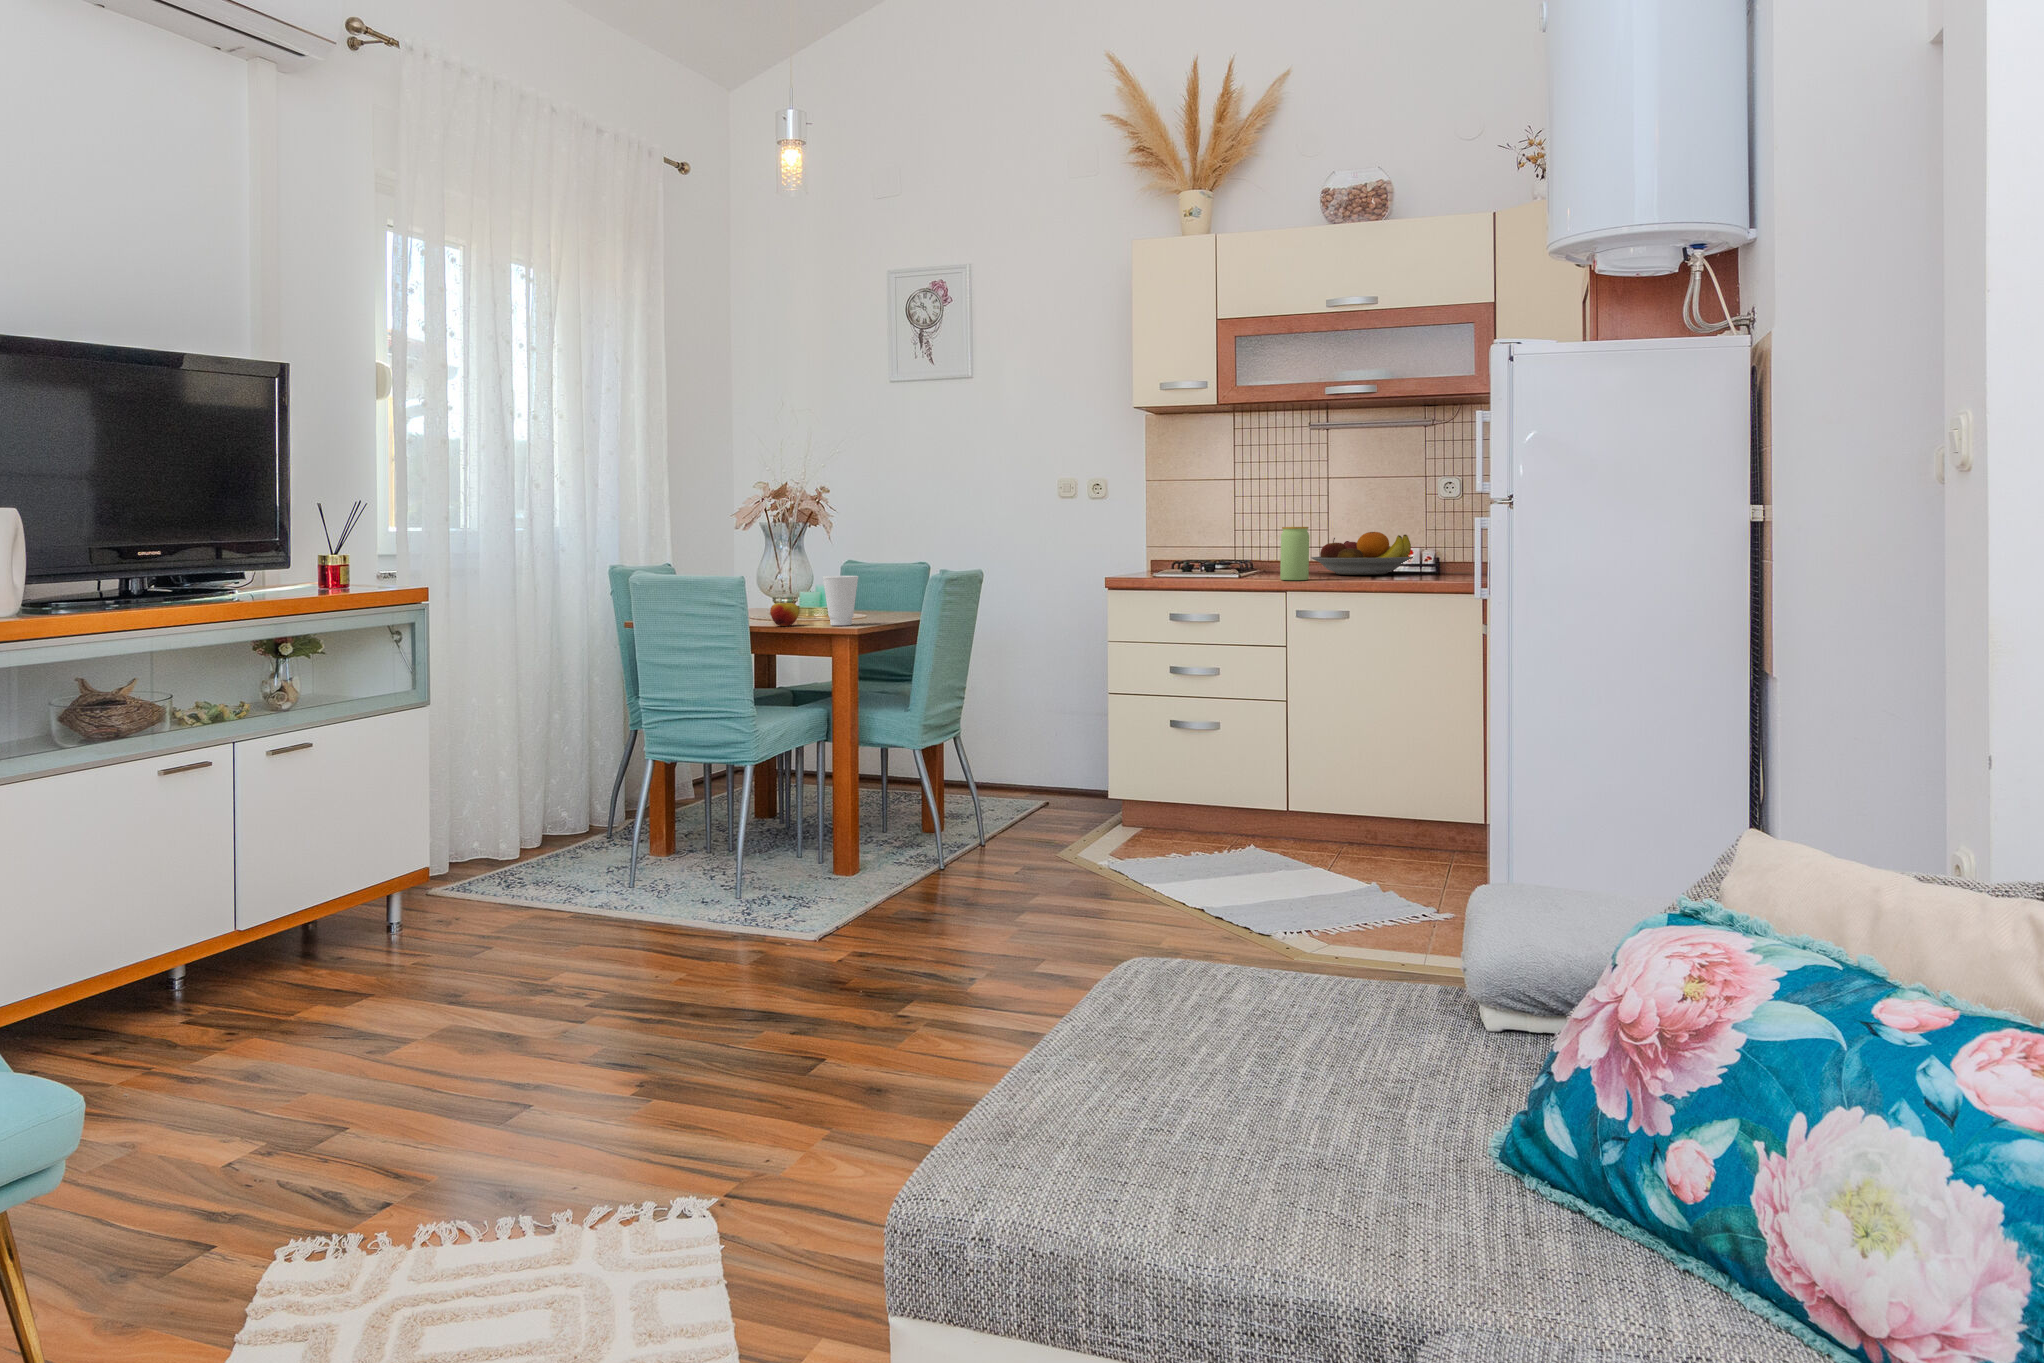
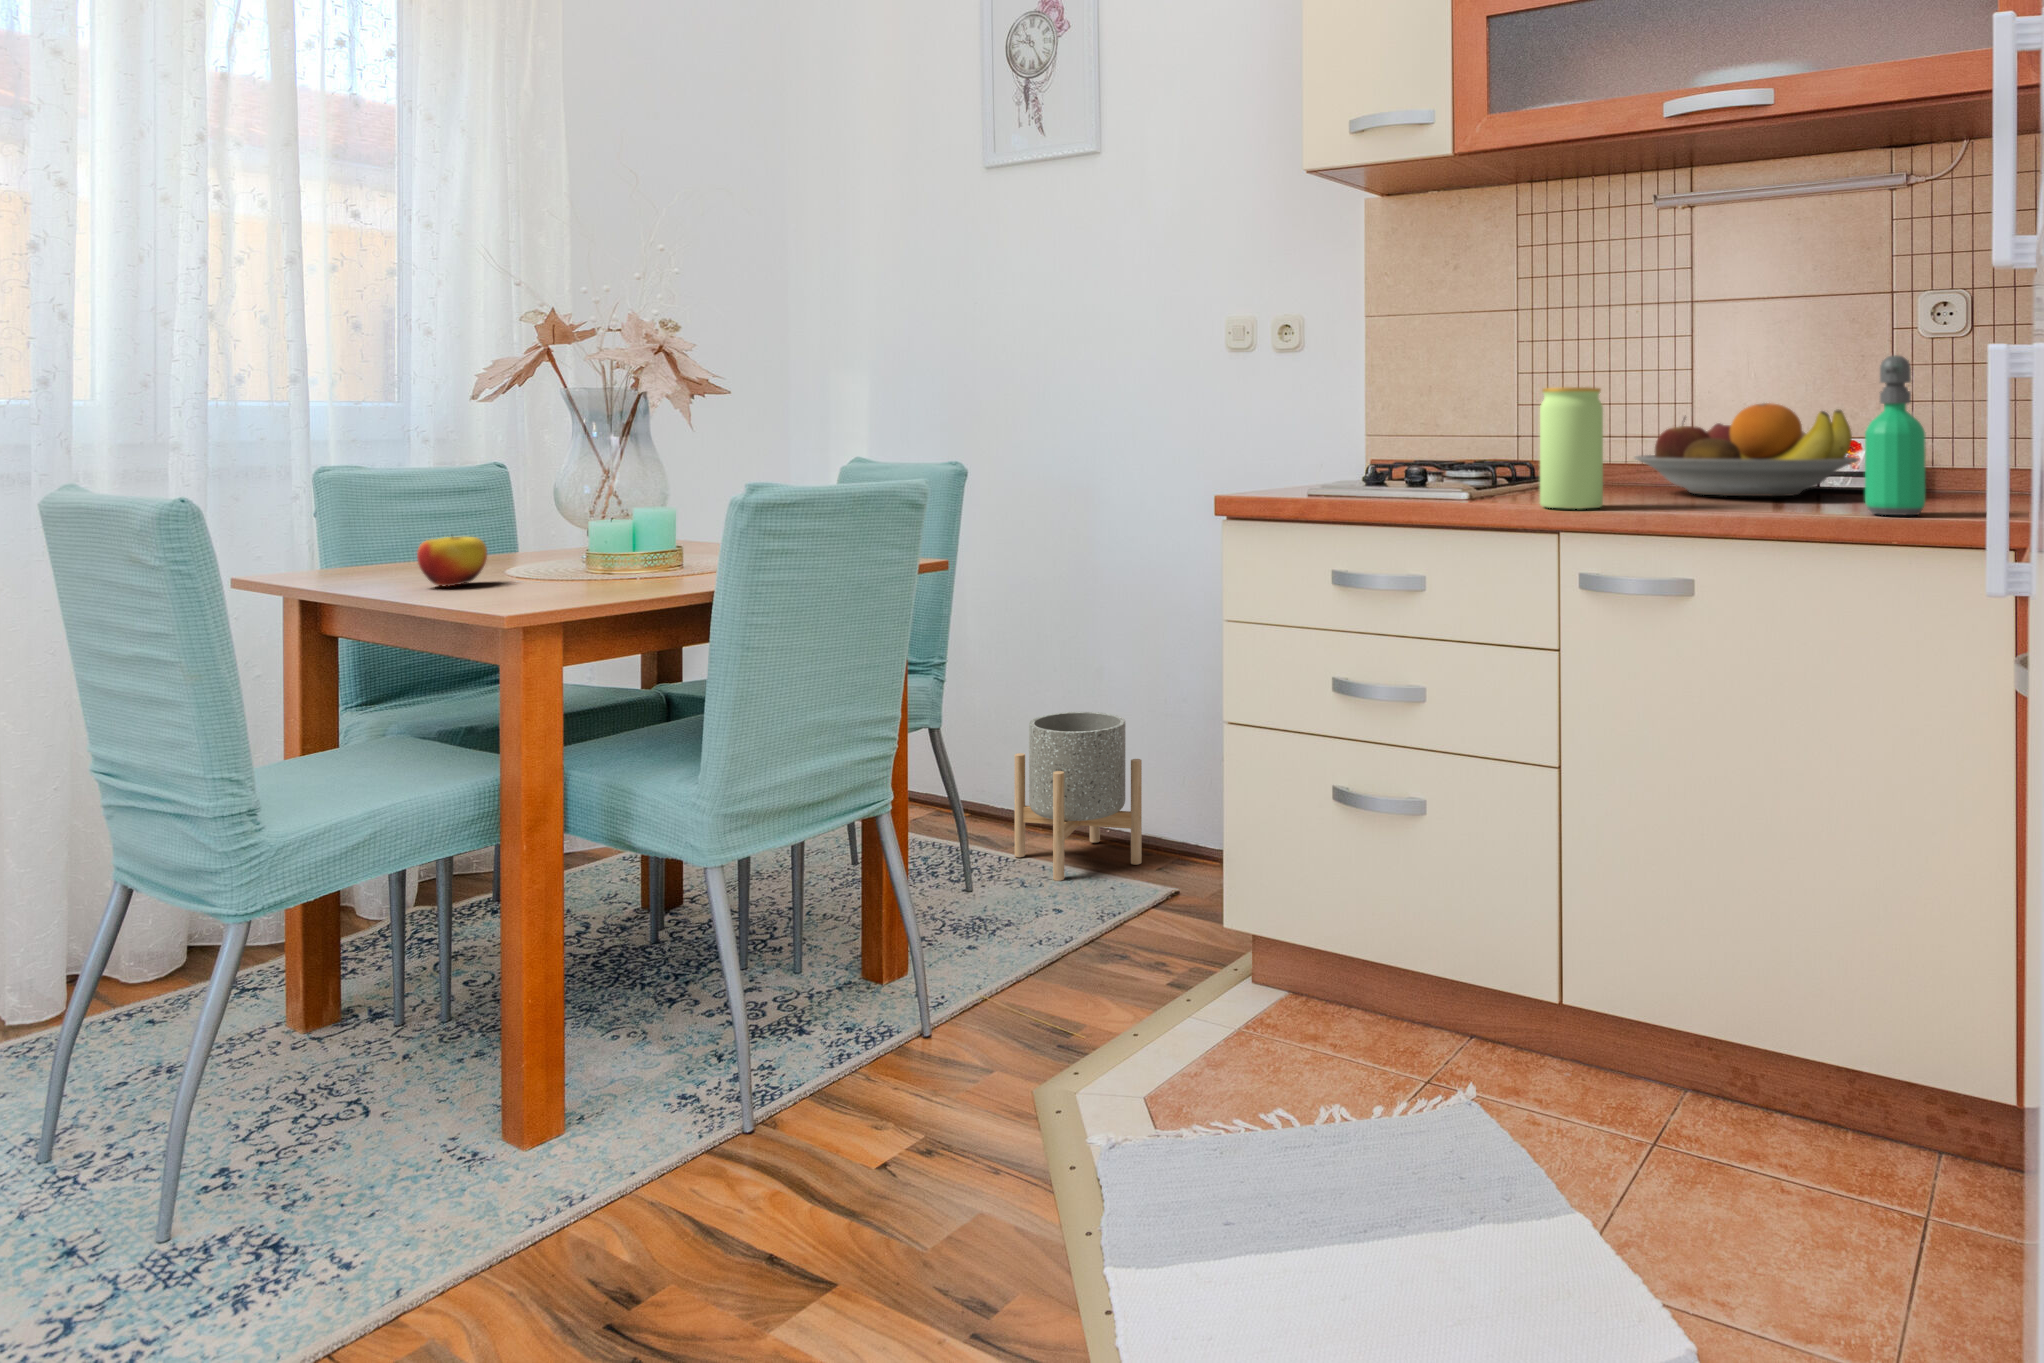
soap dispenser: none [1420,513,1445,579] -> present [1865,355,1926,515]
cup: present [823,576,858,625] -> none [496,482,583,592]
planter: none [938,712,1014,799] -> present [1014,712,1142,881]

